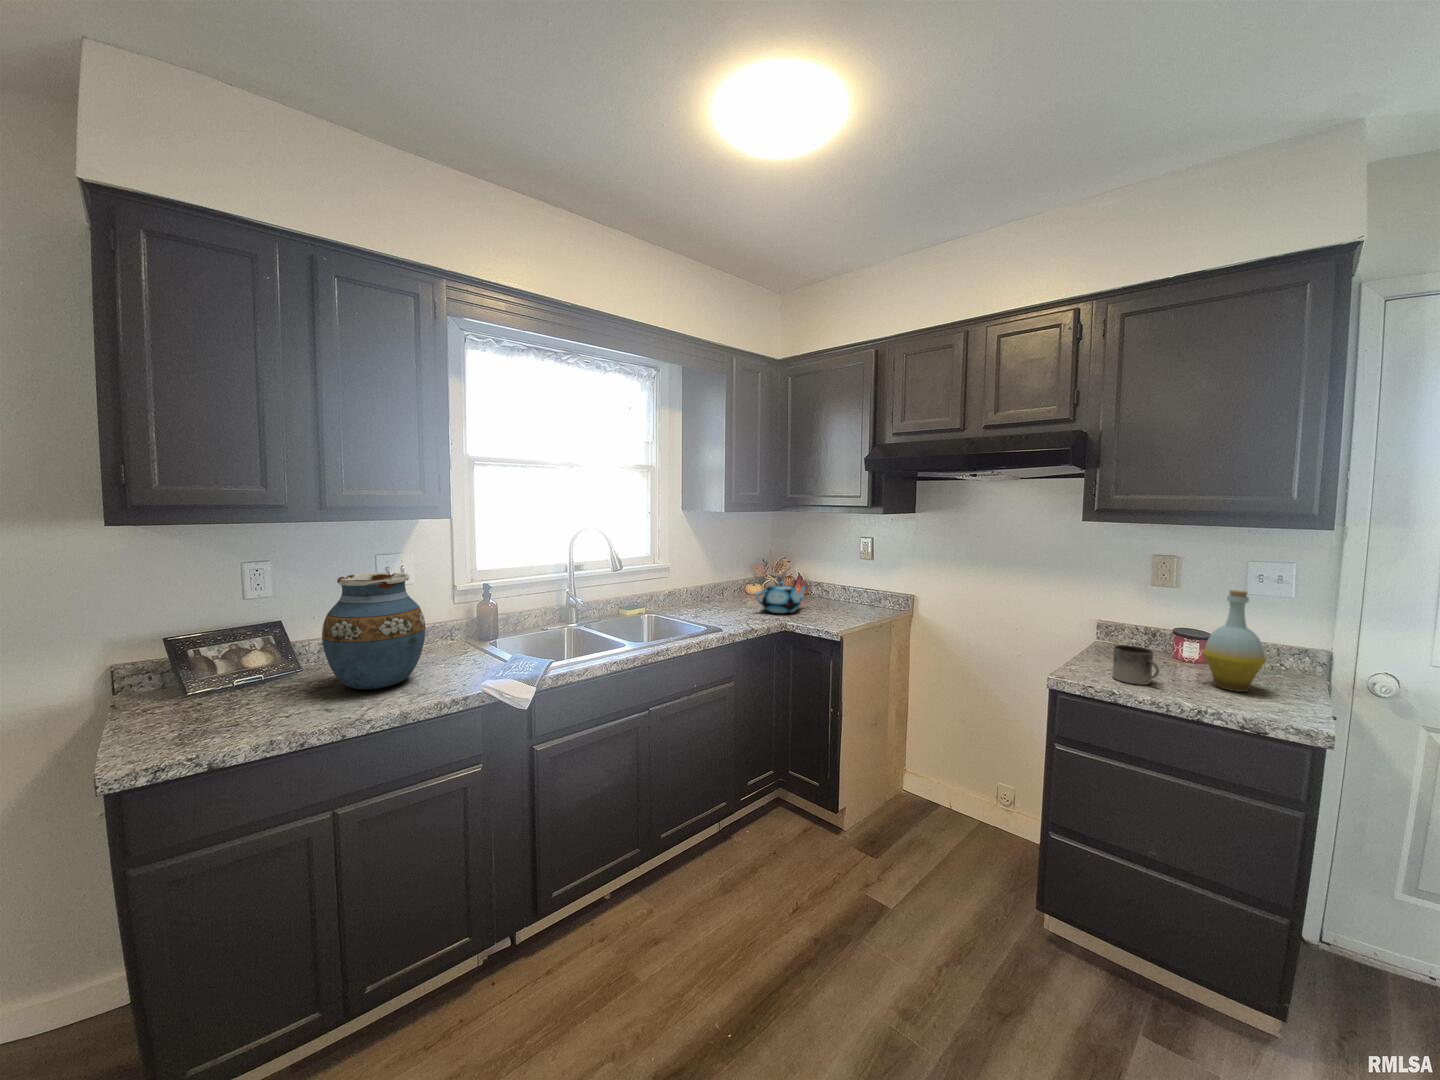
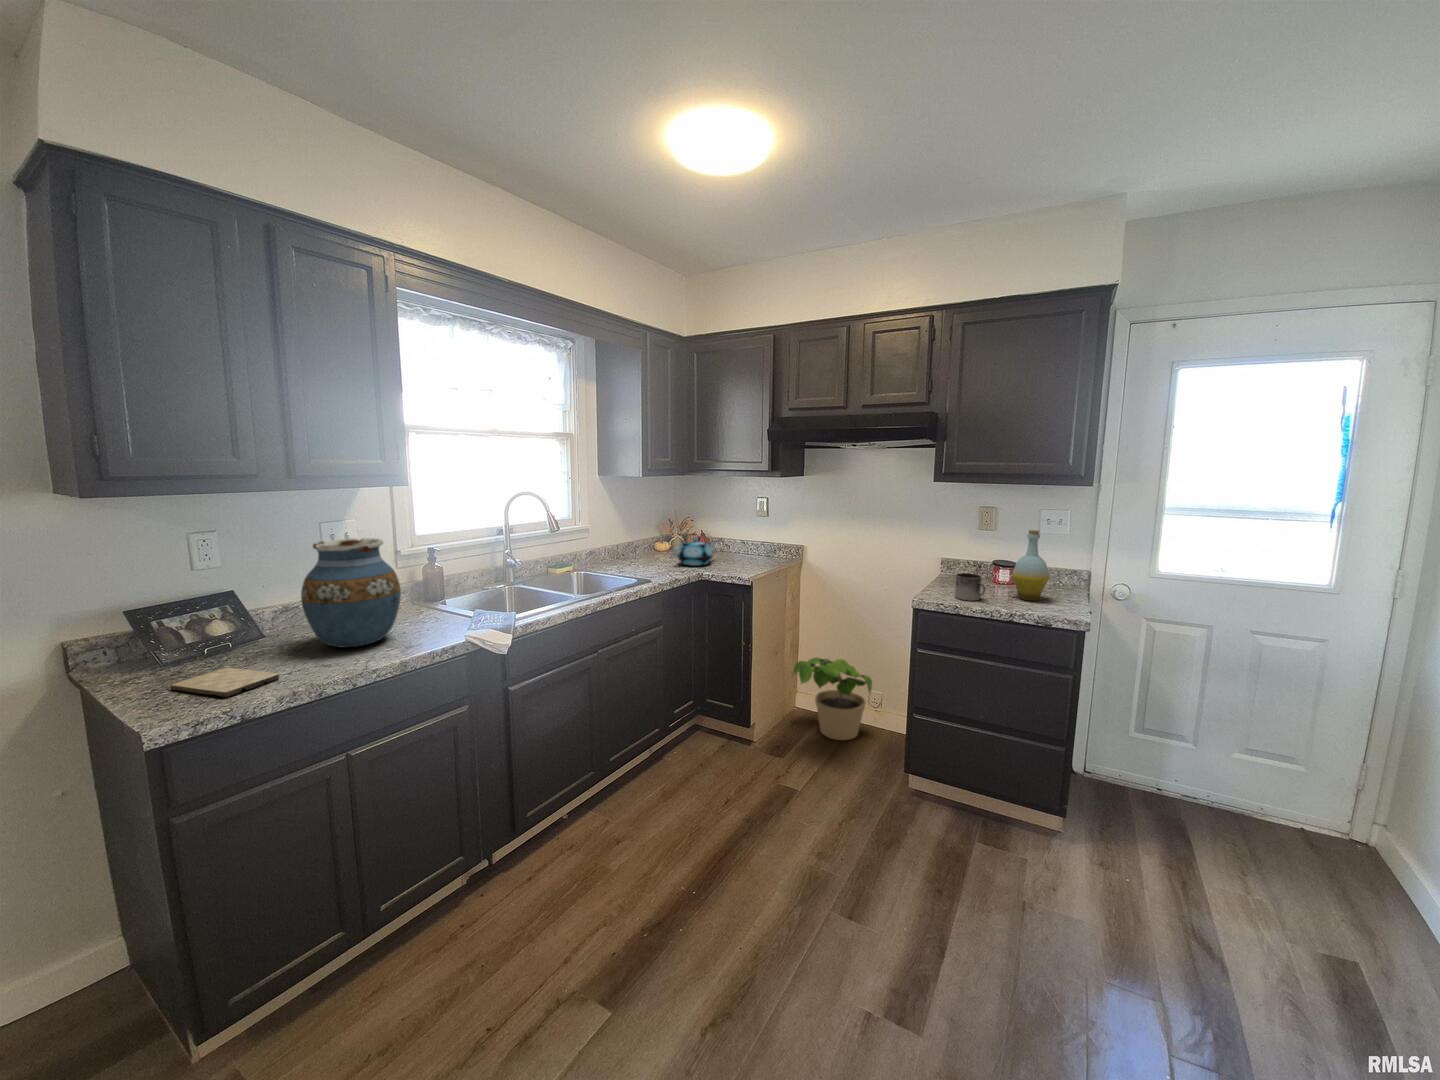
cutting board: none [172,704,273,741] -> present [171,668,279,698]
potted plant: none [894,736,999,845] -> present [793,658,872,740]

